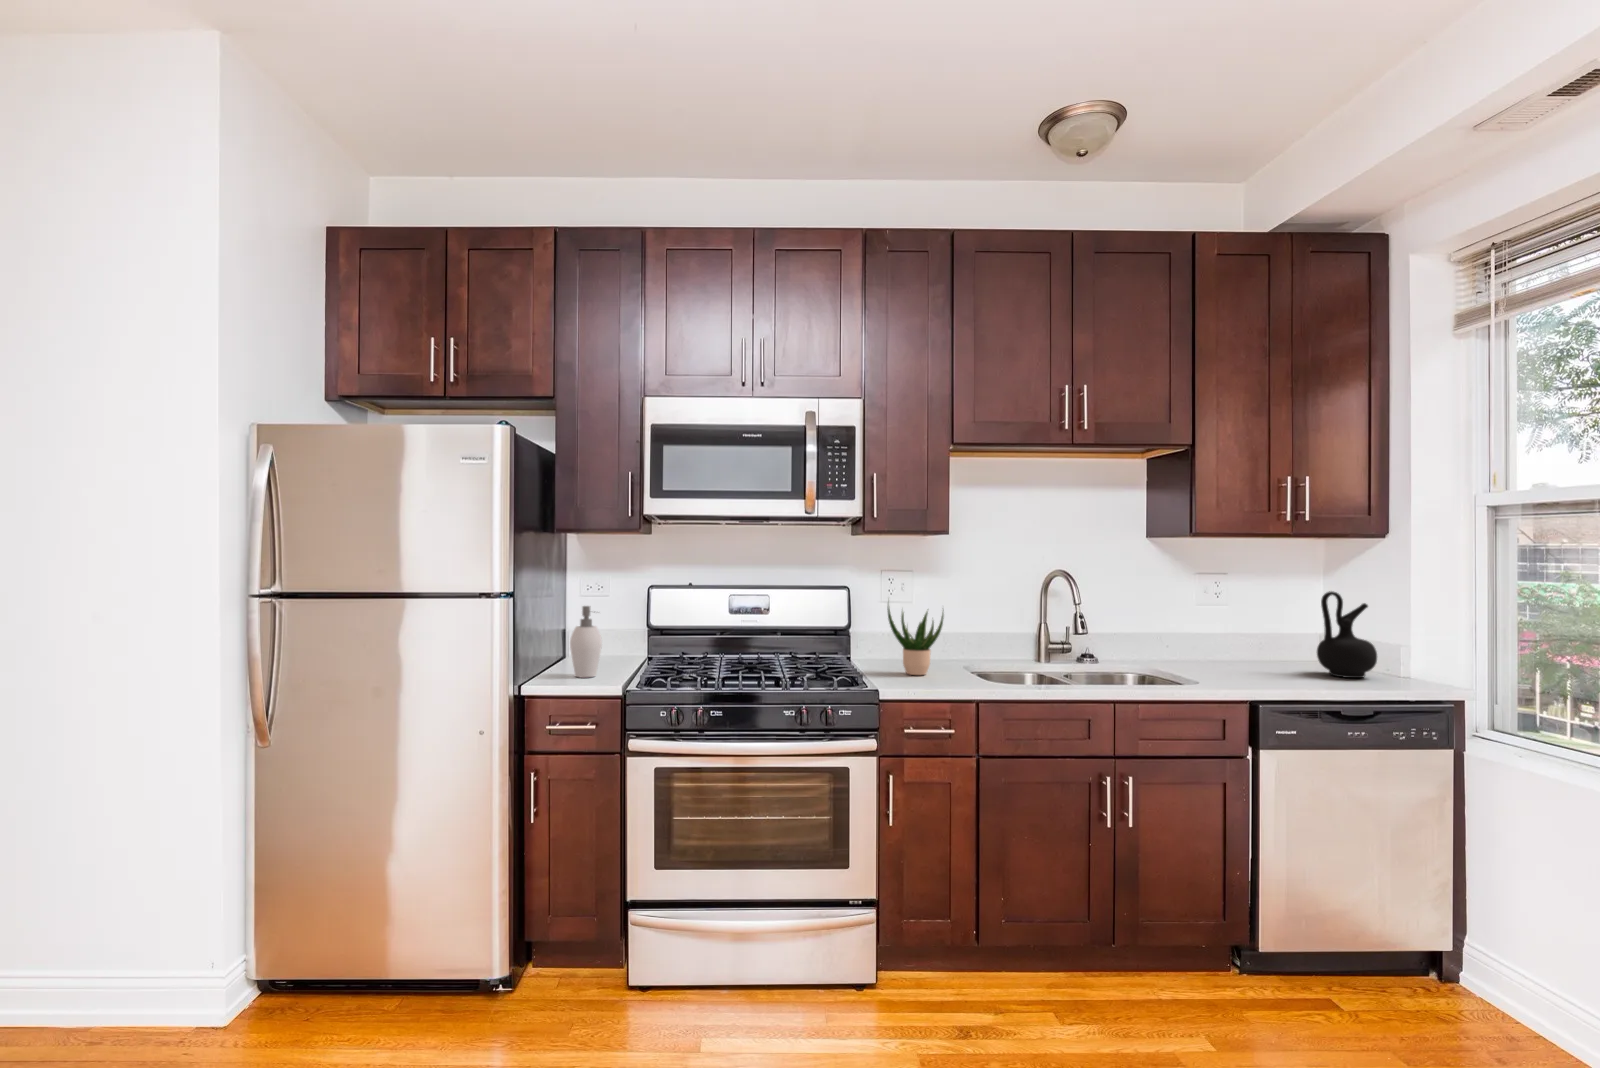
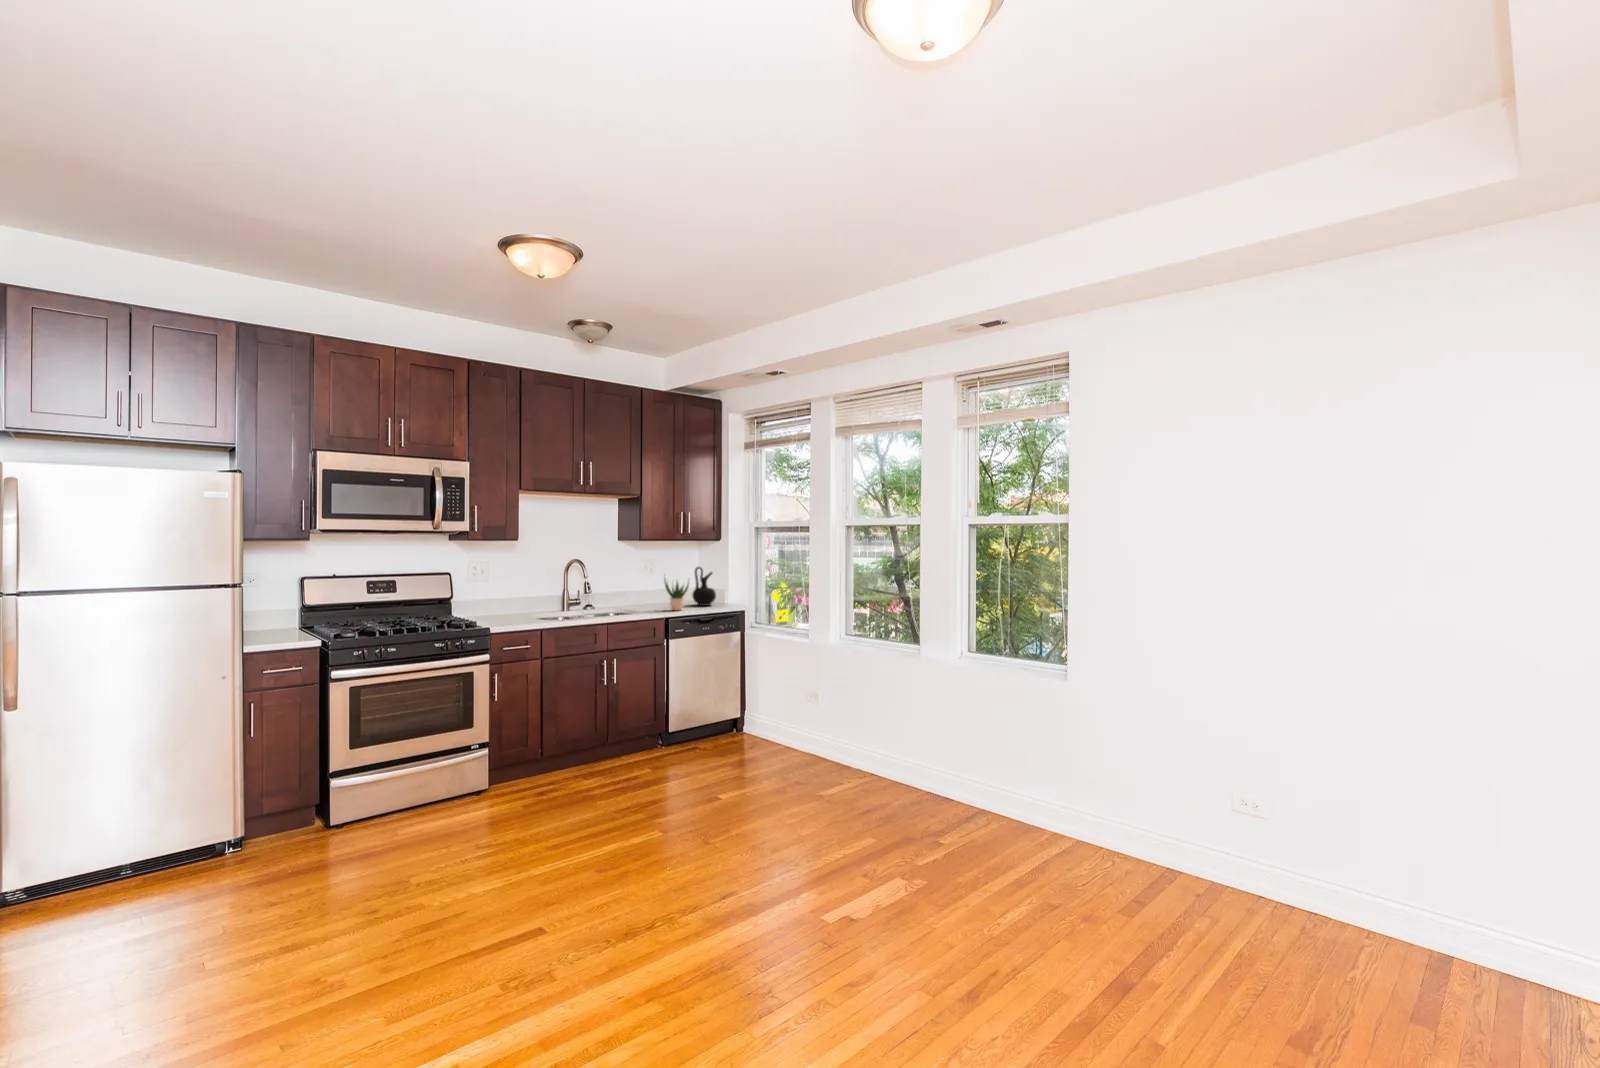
soap dispenser: present [570,606,602,678] -> none [264,591,293,639]
potted plant: present [887,606,944,675] -> present [665,581,689,610]

